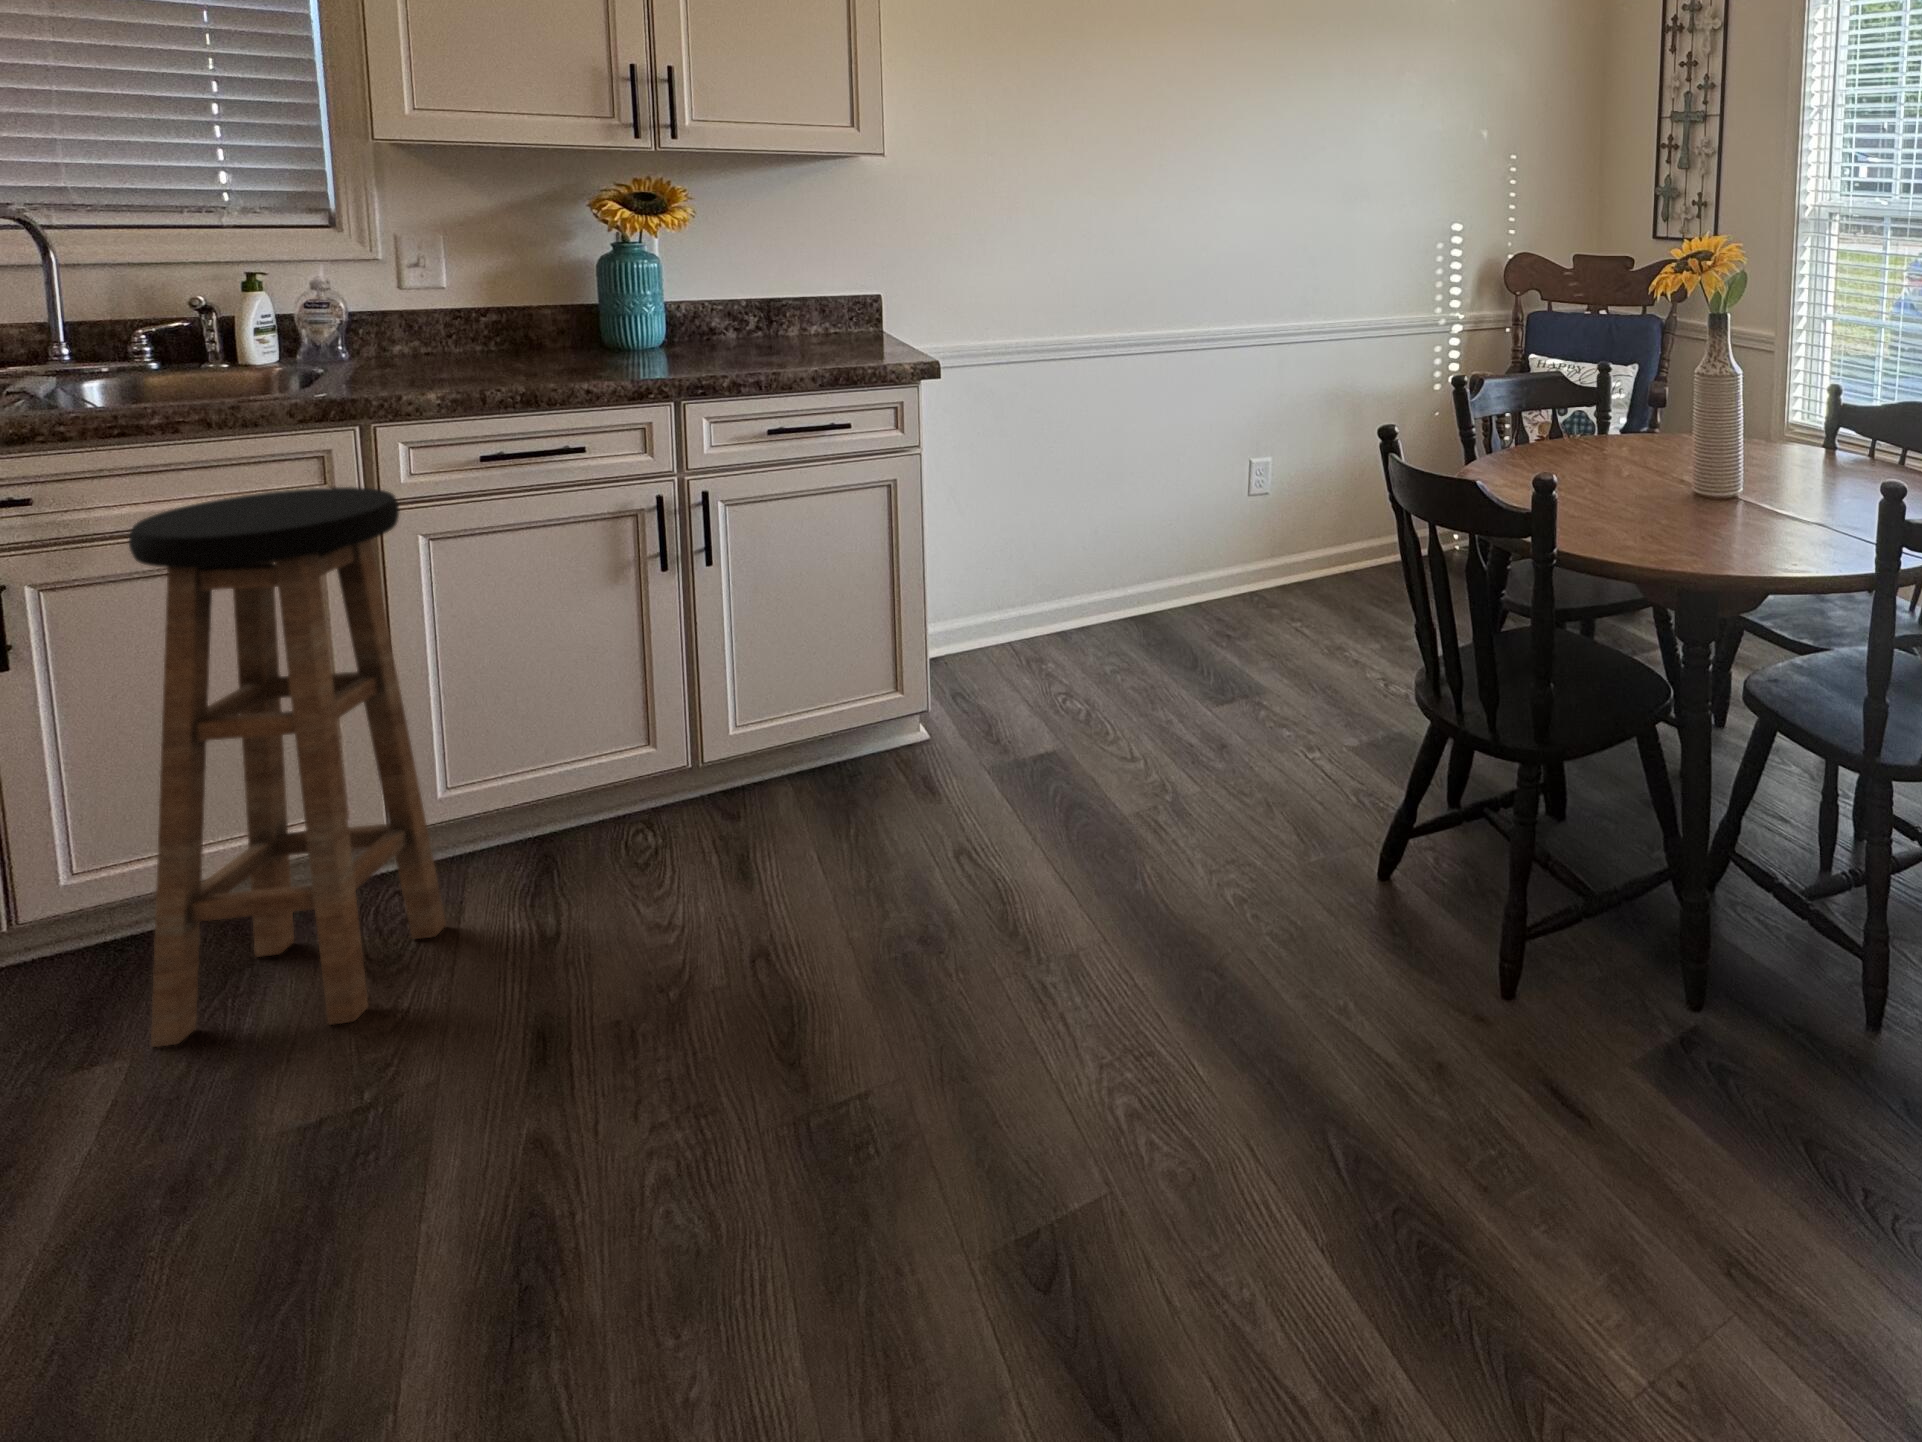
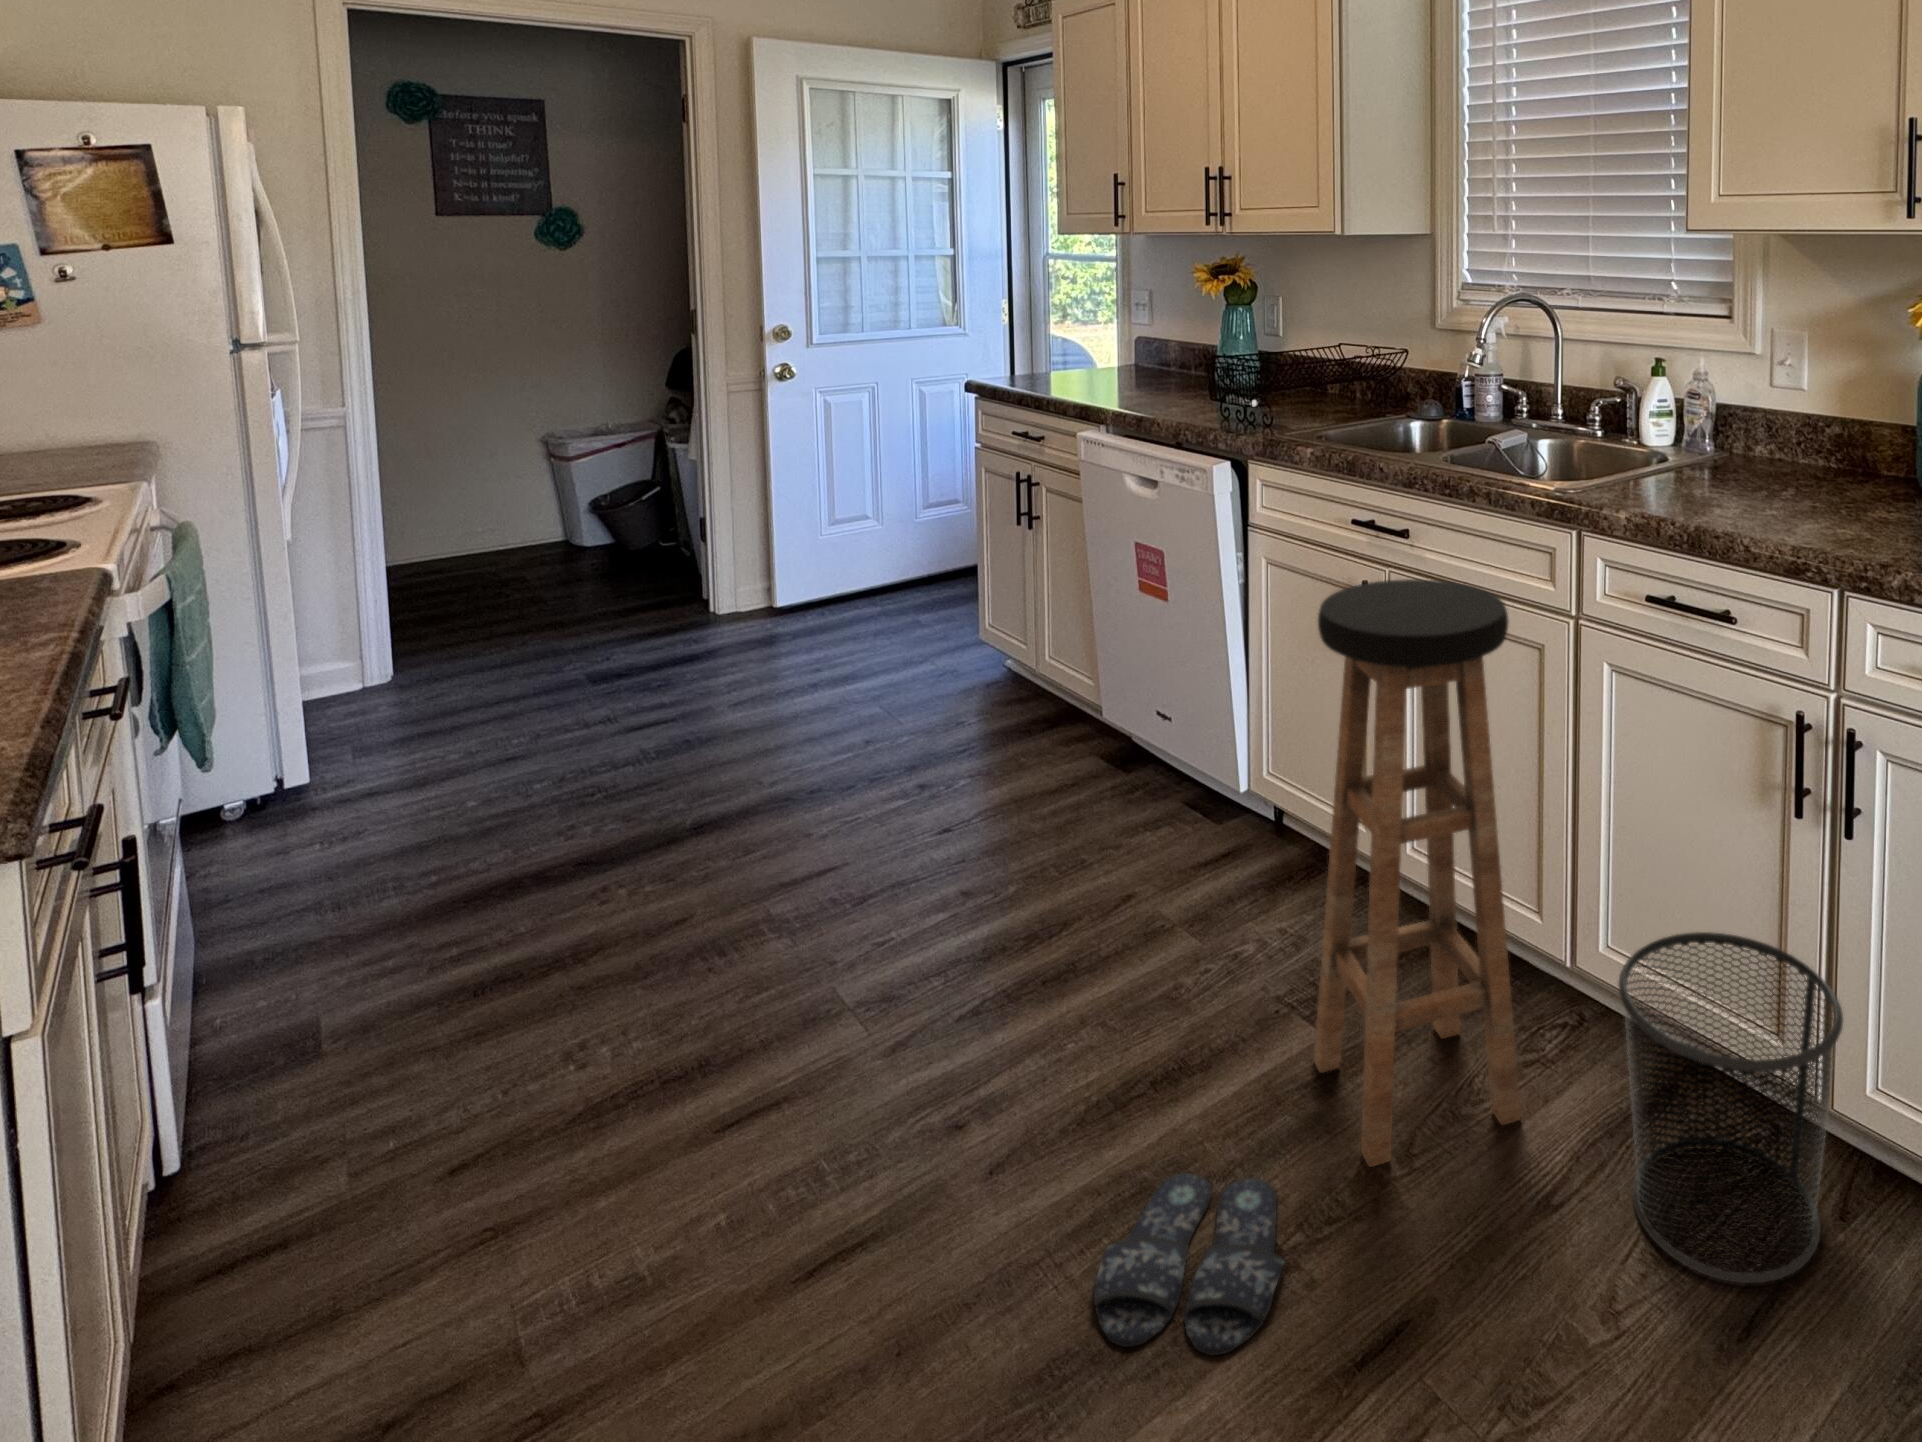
waste bin: none [553,667,742,889] -> present [1618,932,1843,1283]
slippers: none [133,1079,418,1231] -> present [1094,1173,1285,1356]

